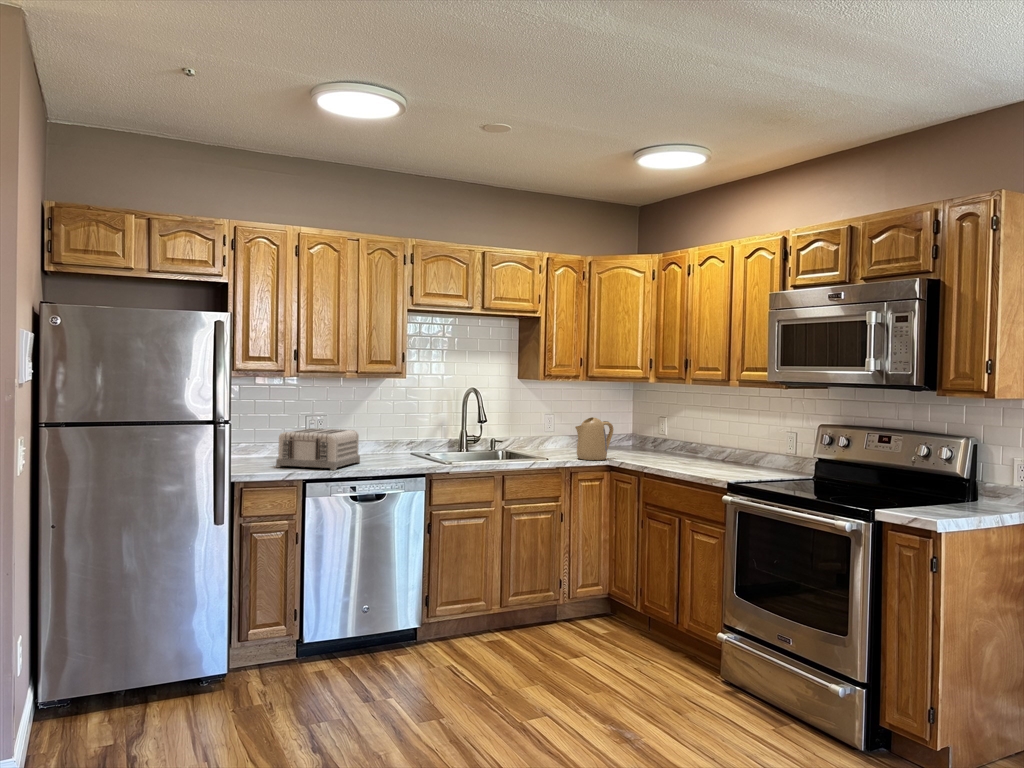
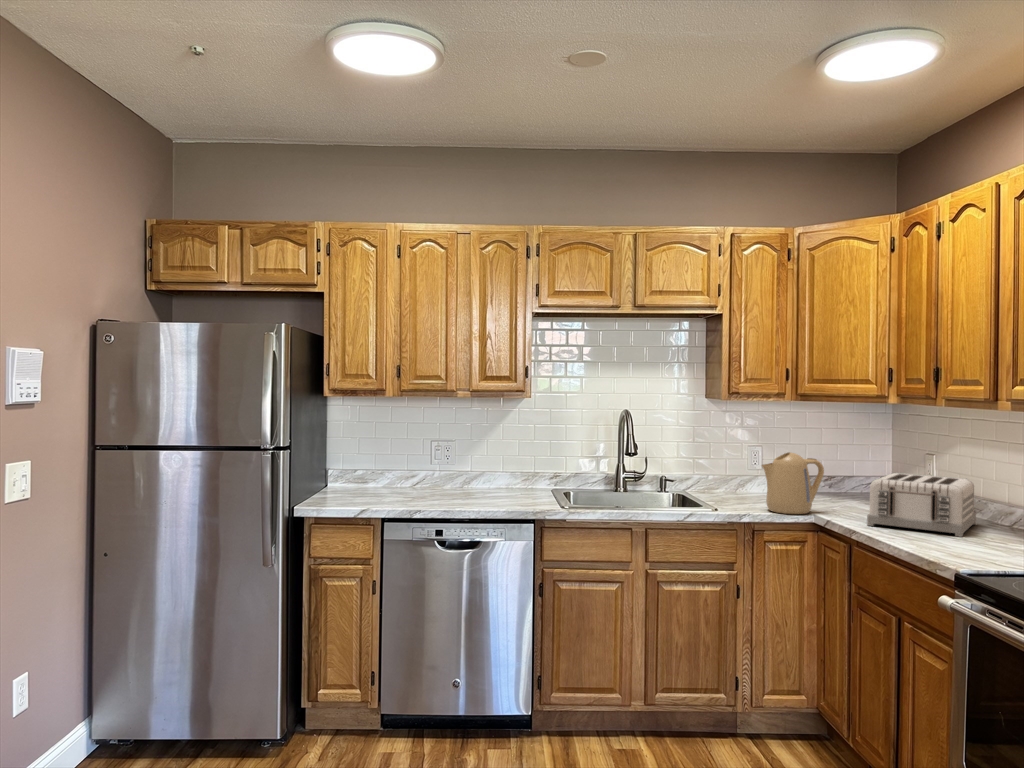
toaster: present [276,428,360,470] -> present [867,473,976,537]

